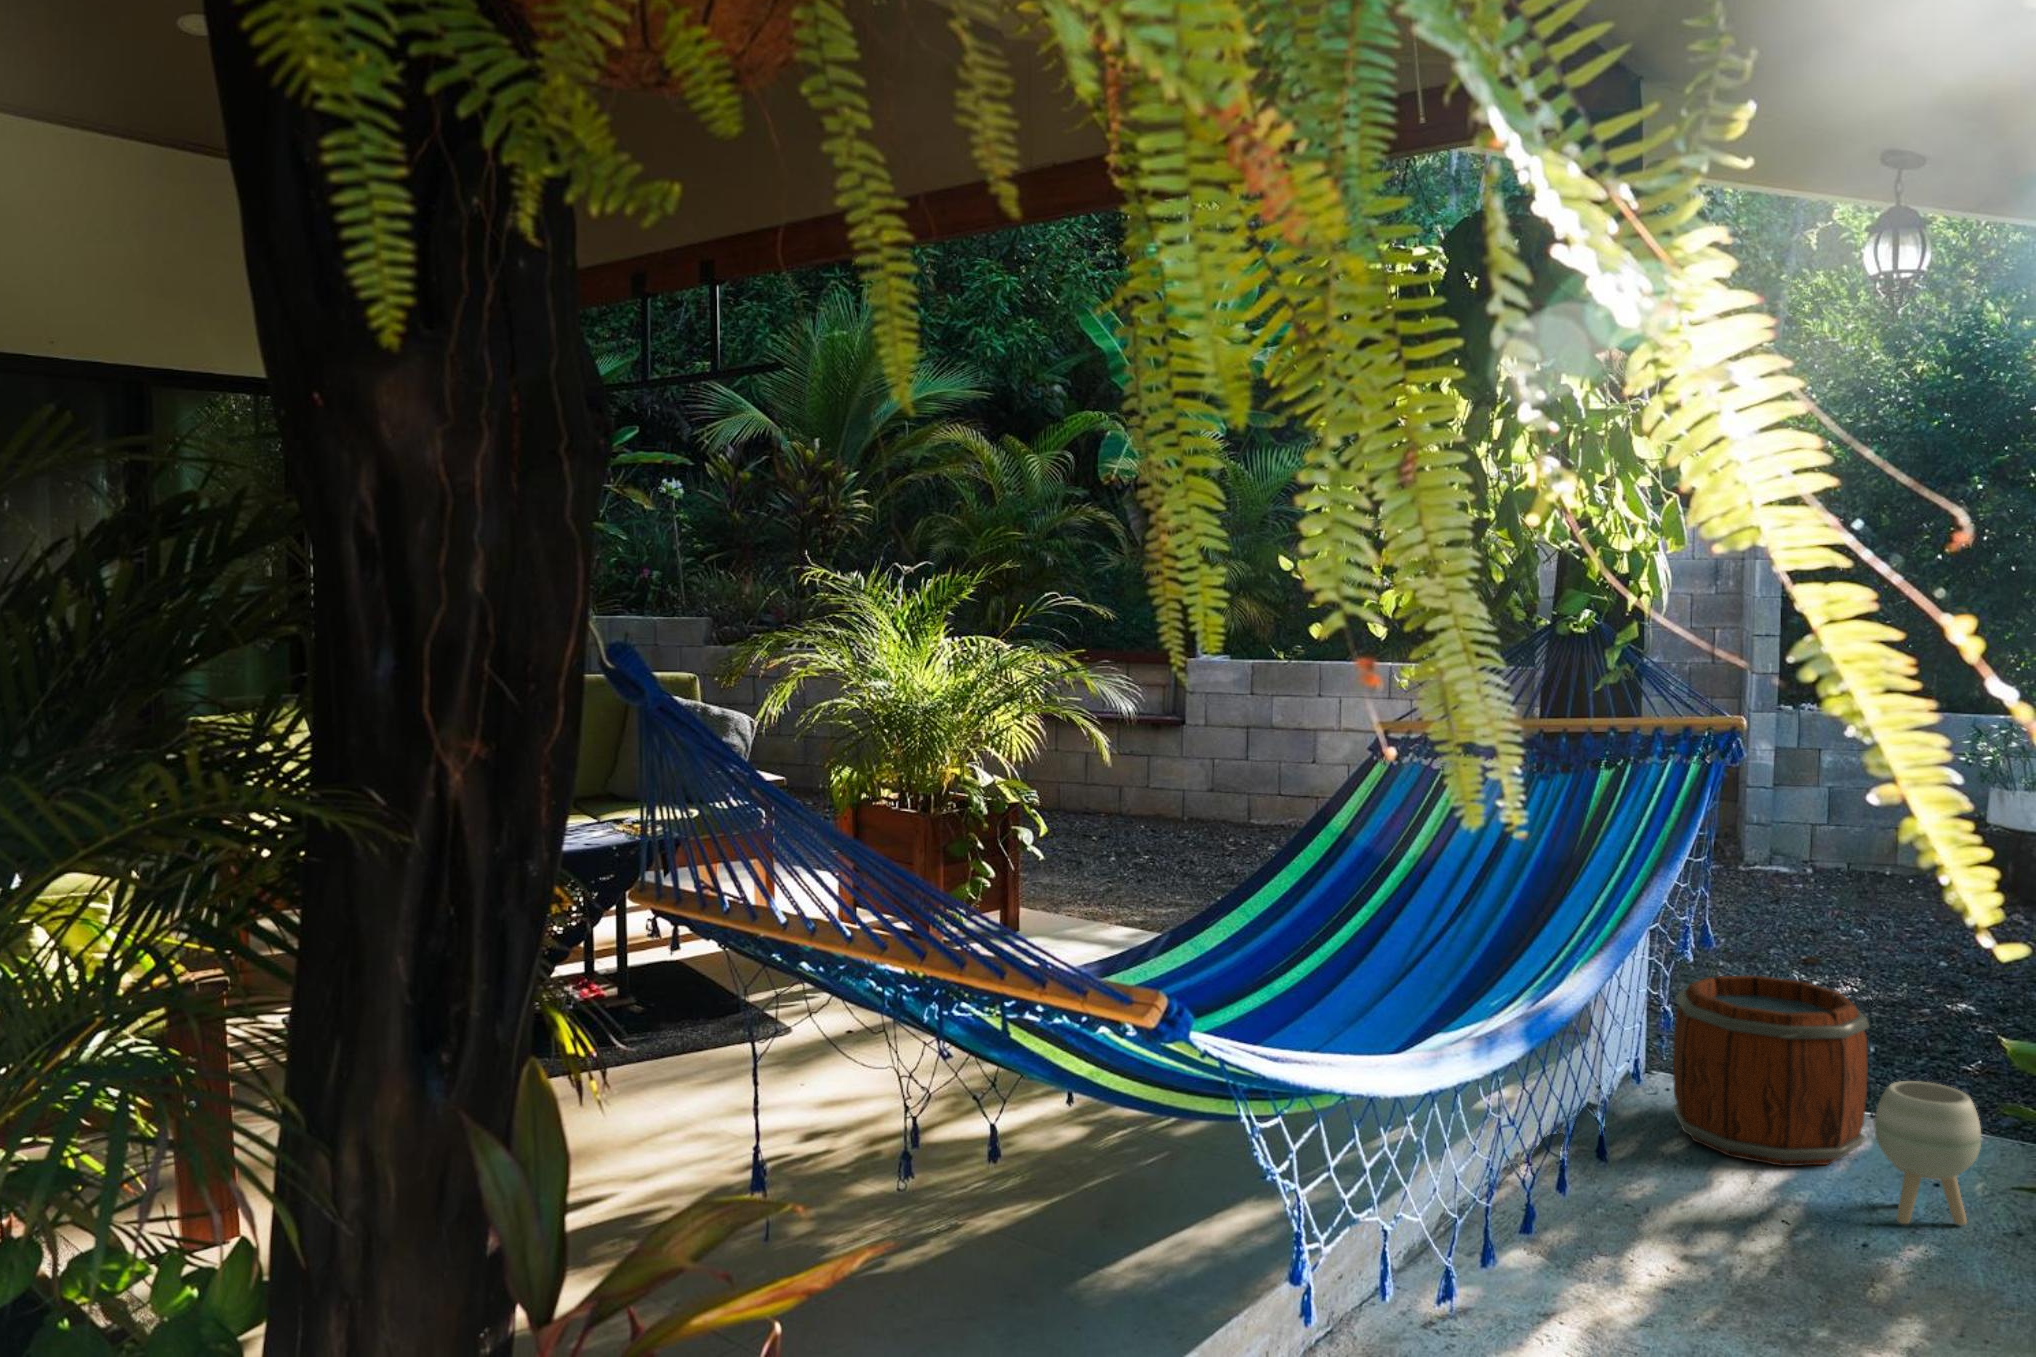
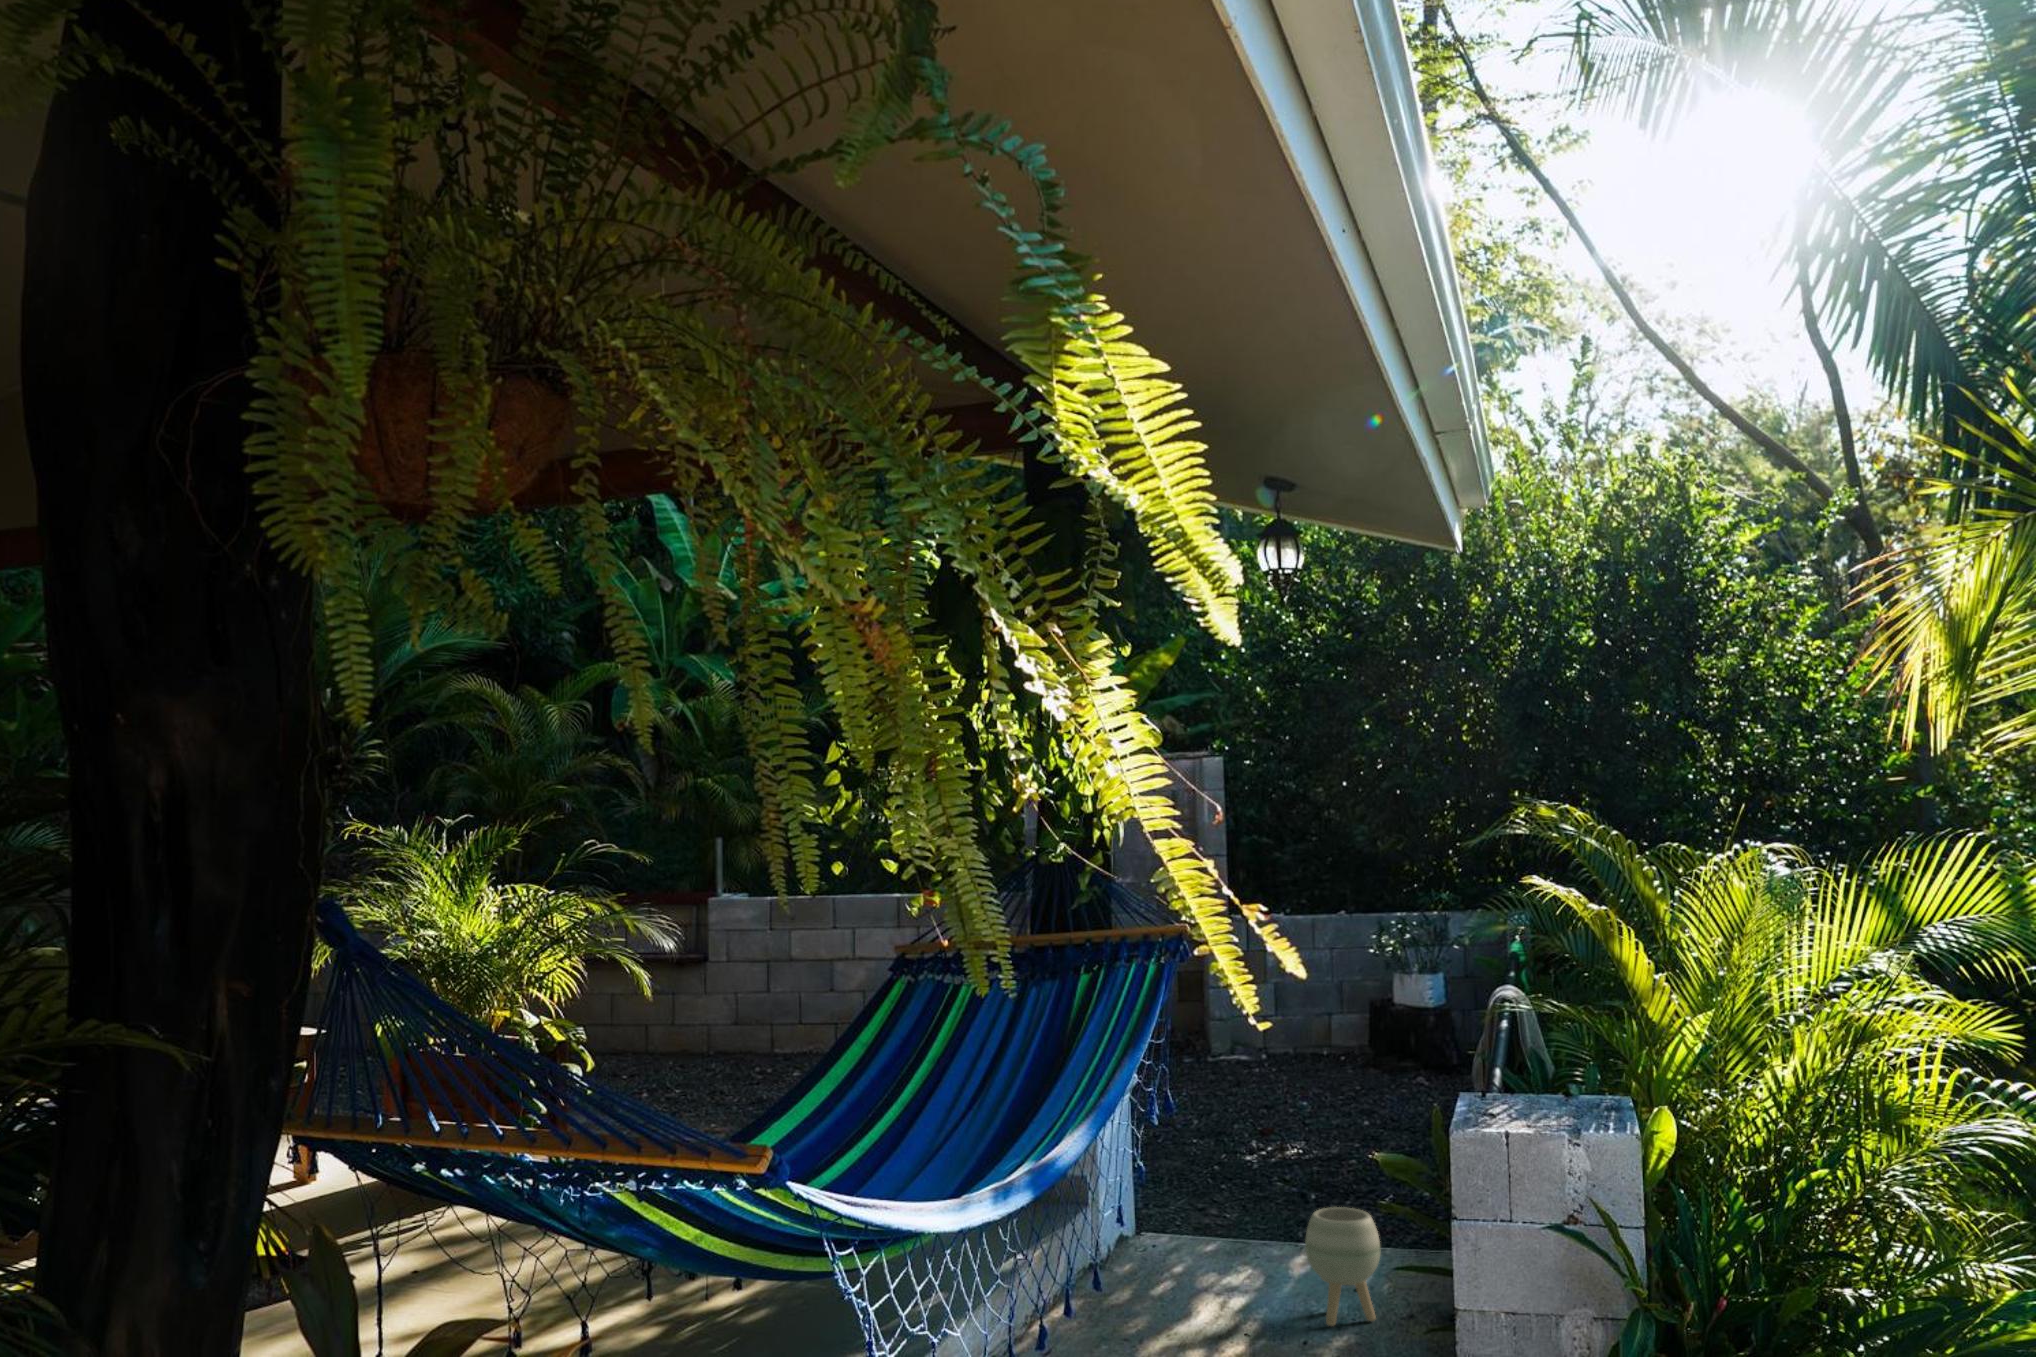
bucket: present [1673,976,1869,1166] -> none [1154,1137,1302,1294]

